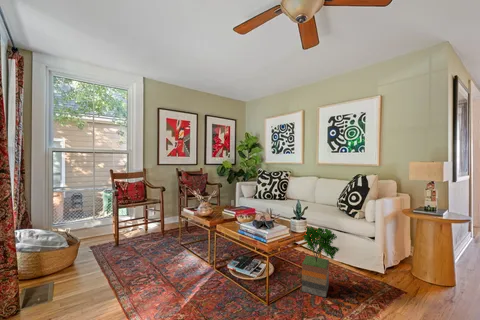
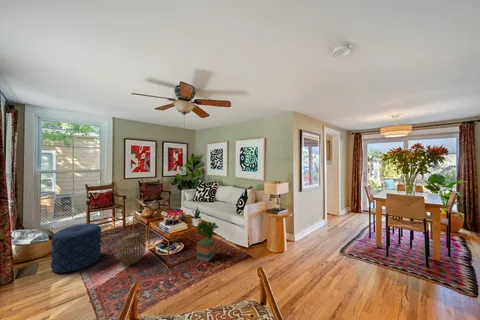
pouf: none [73,223,143,301] -> present [51,224,101,273]
woven basket: none [172,241,215,293] -> present [117,233,146,264]

